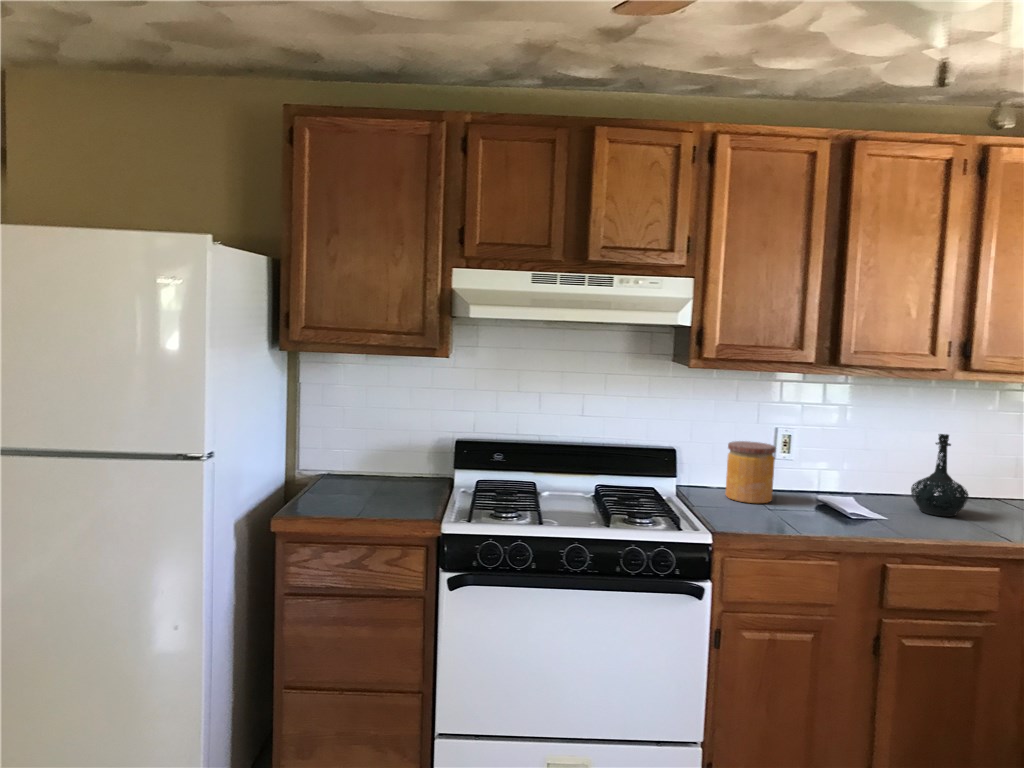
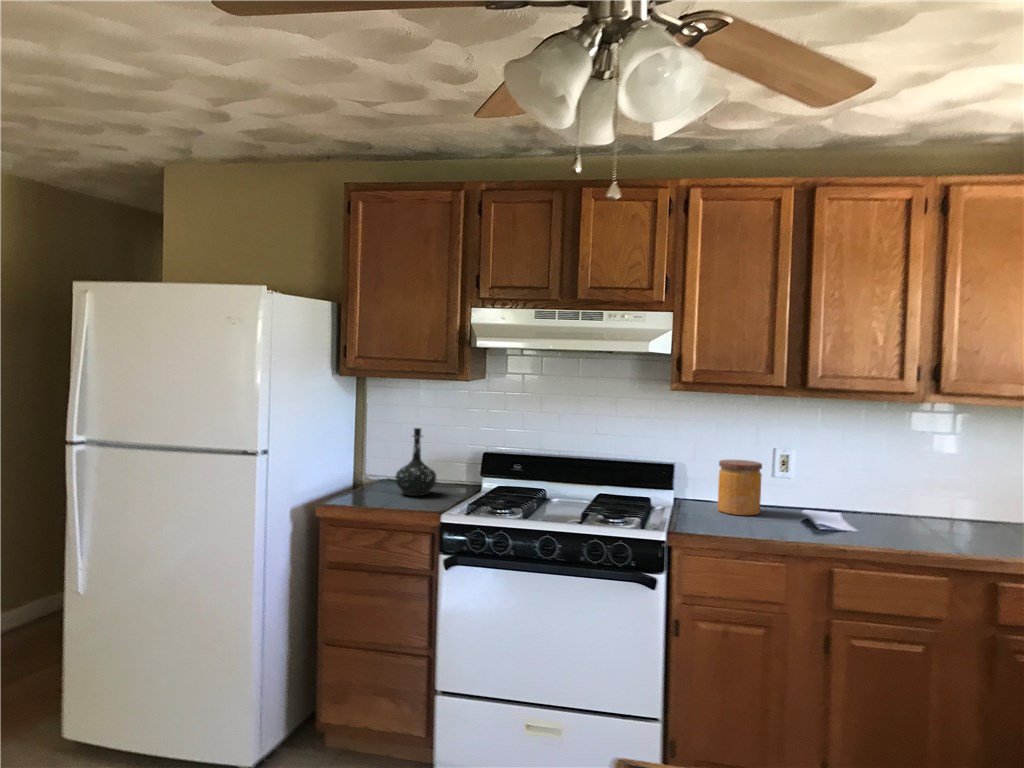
bottle: present [911,434,968,517] -> present [395,428,436,496]

